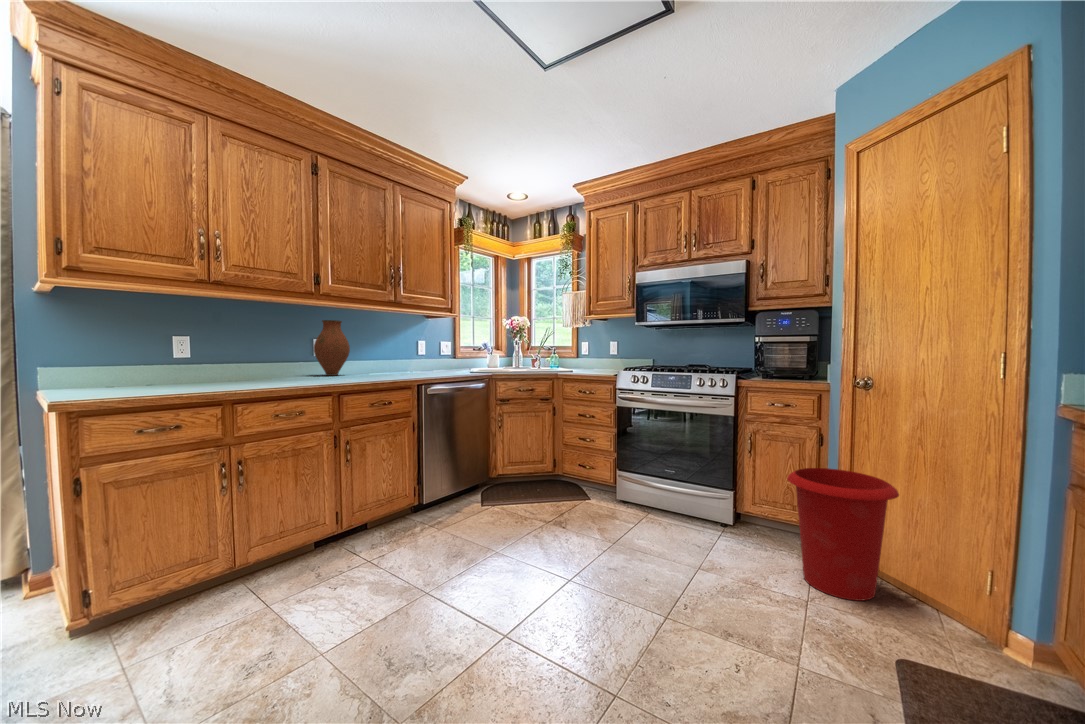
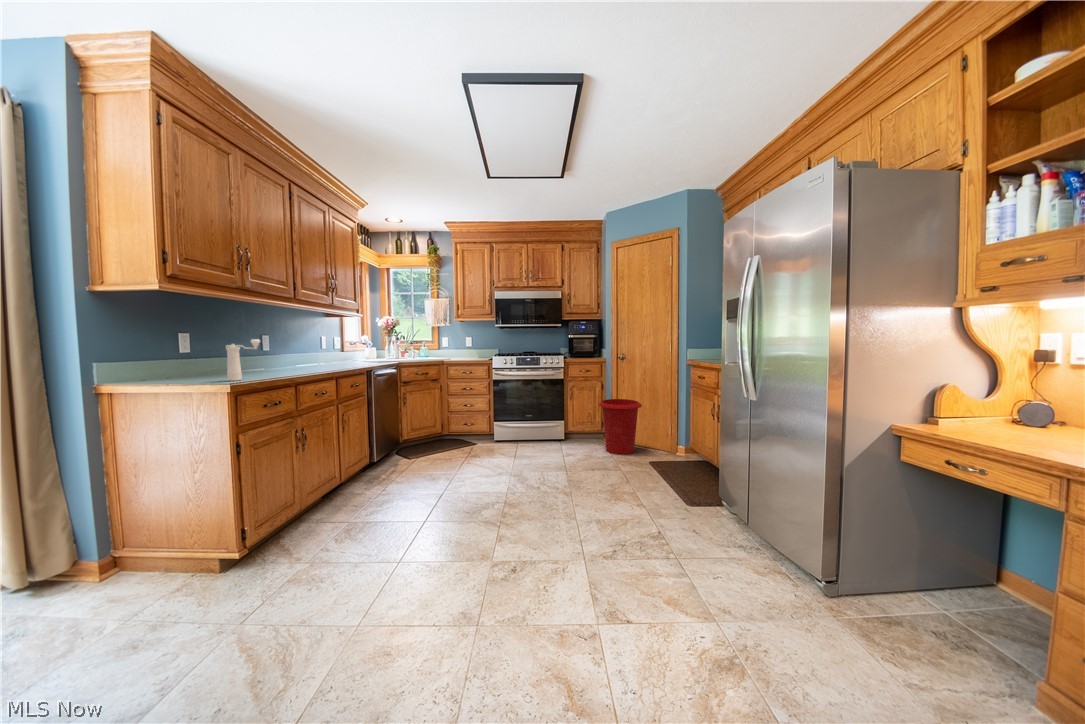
vase: present [314,320,350,376] -> none [265,321,301,370]
pepper mill: none [209,337,252,382] -> present [226,339,260,381]

